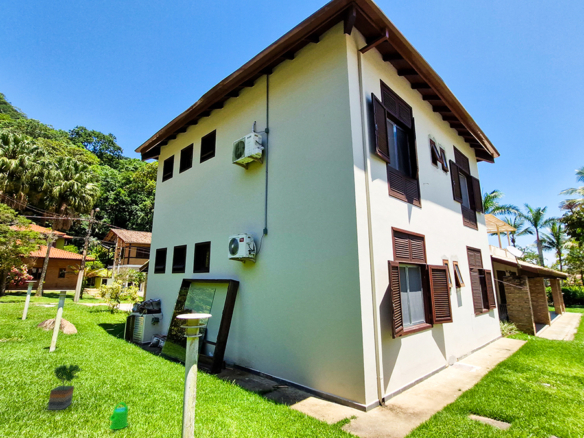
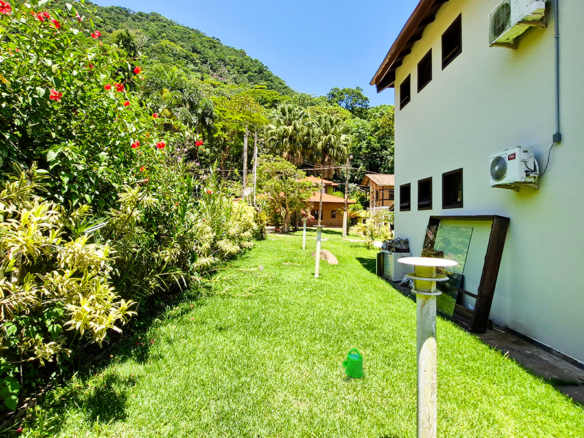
potted tree: present [48,365,82,410] -> none [300,294,325,335]

